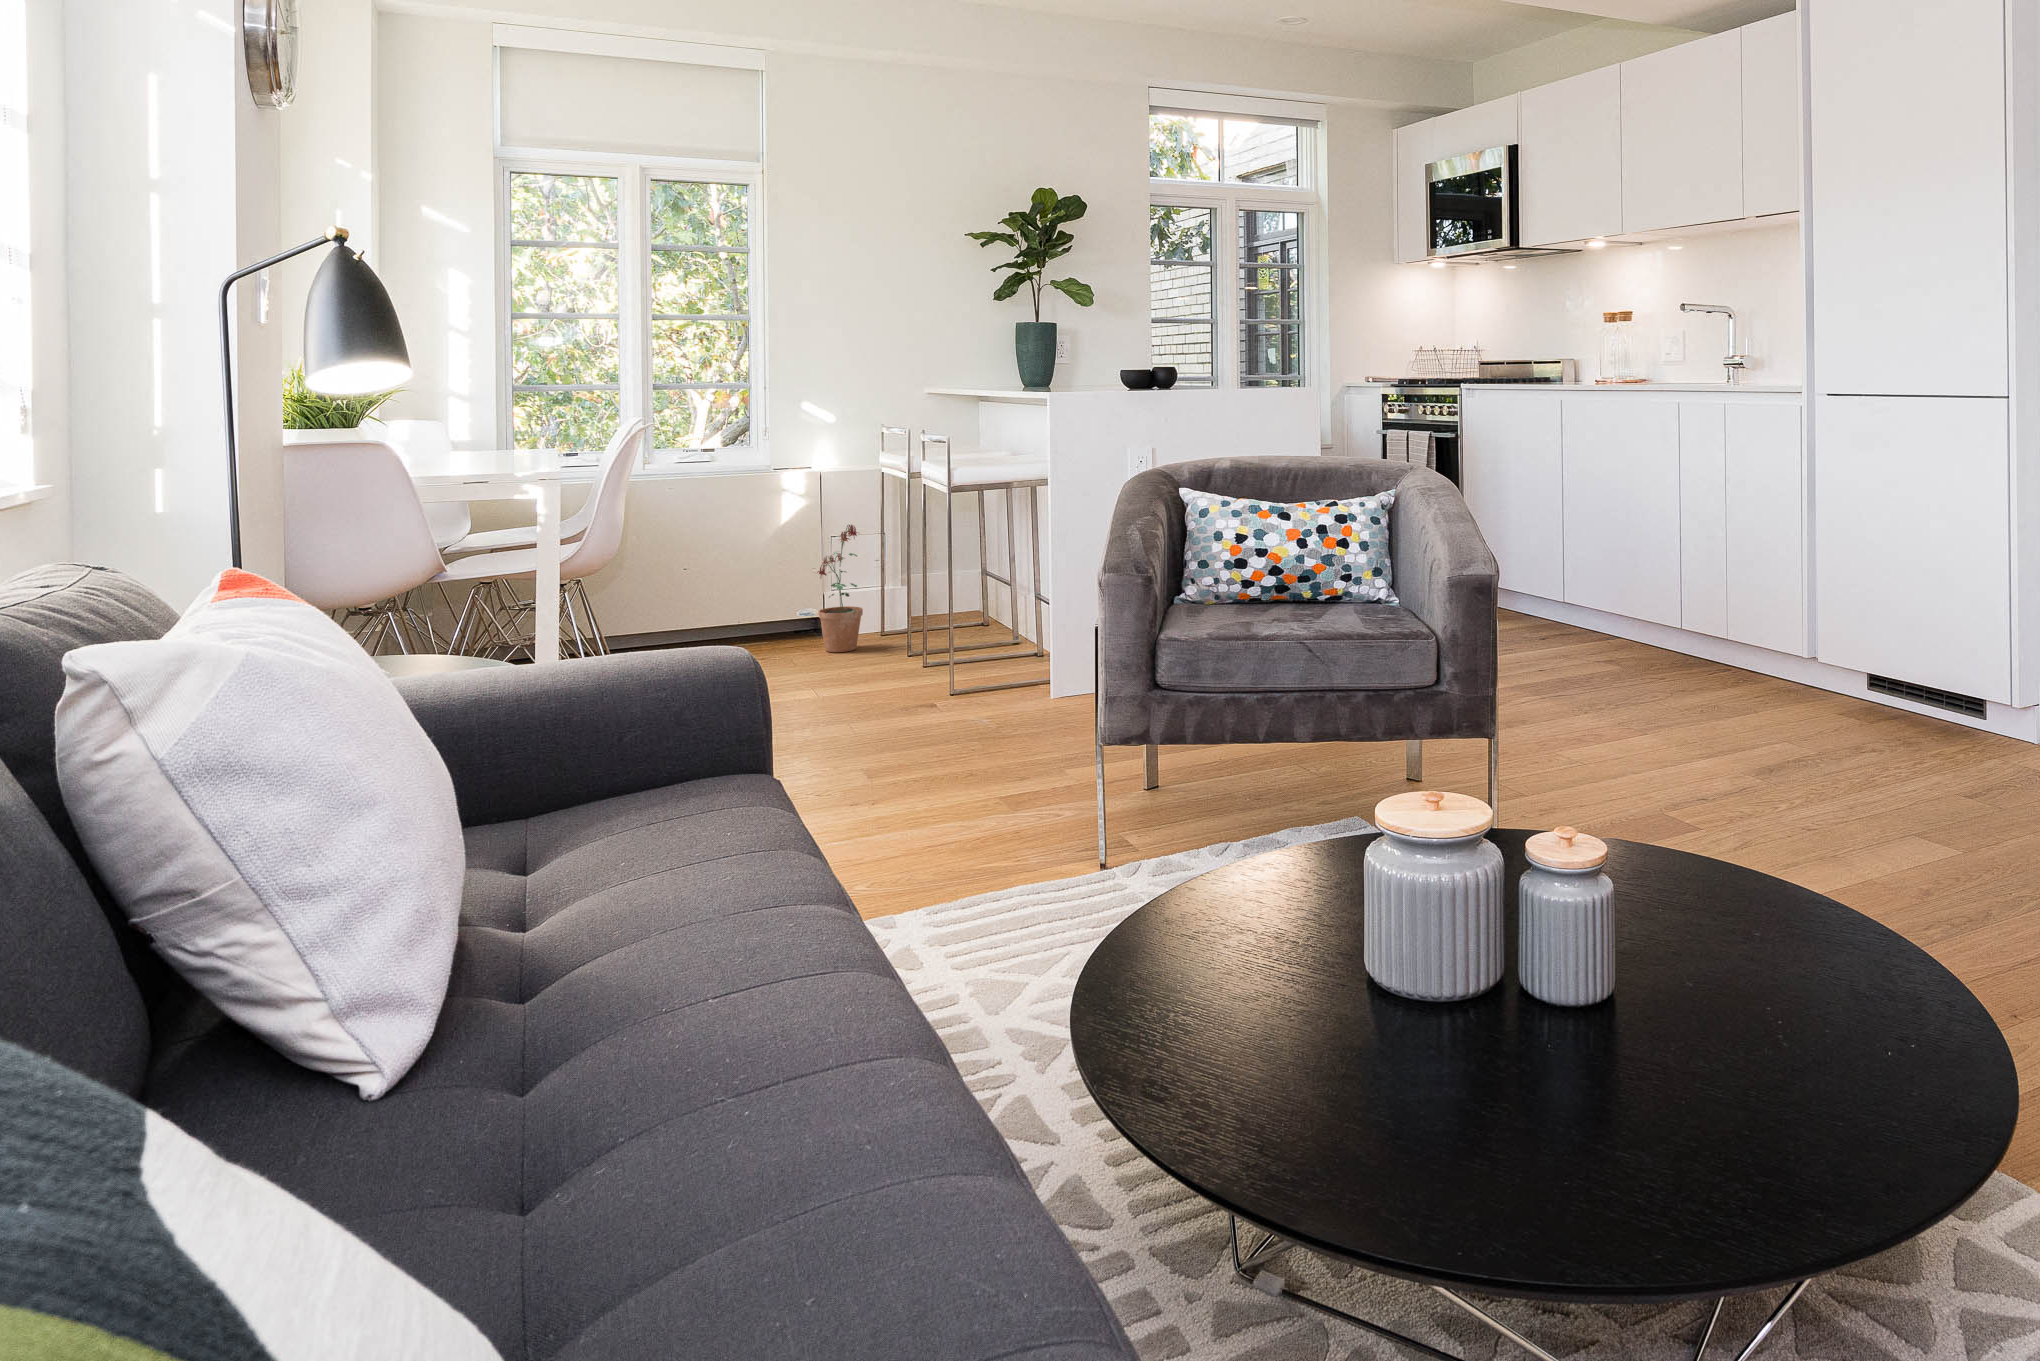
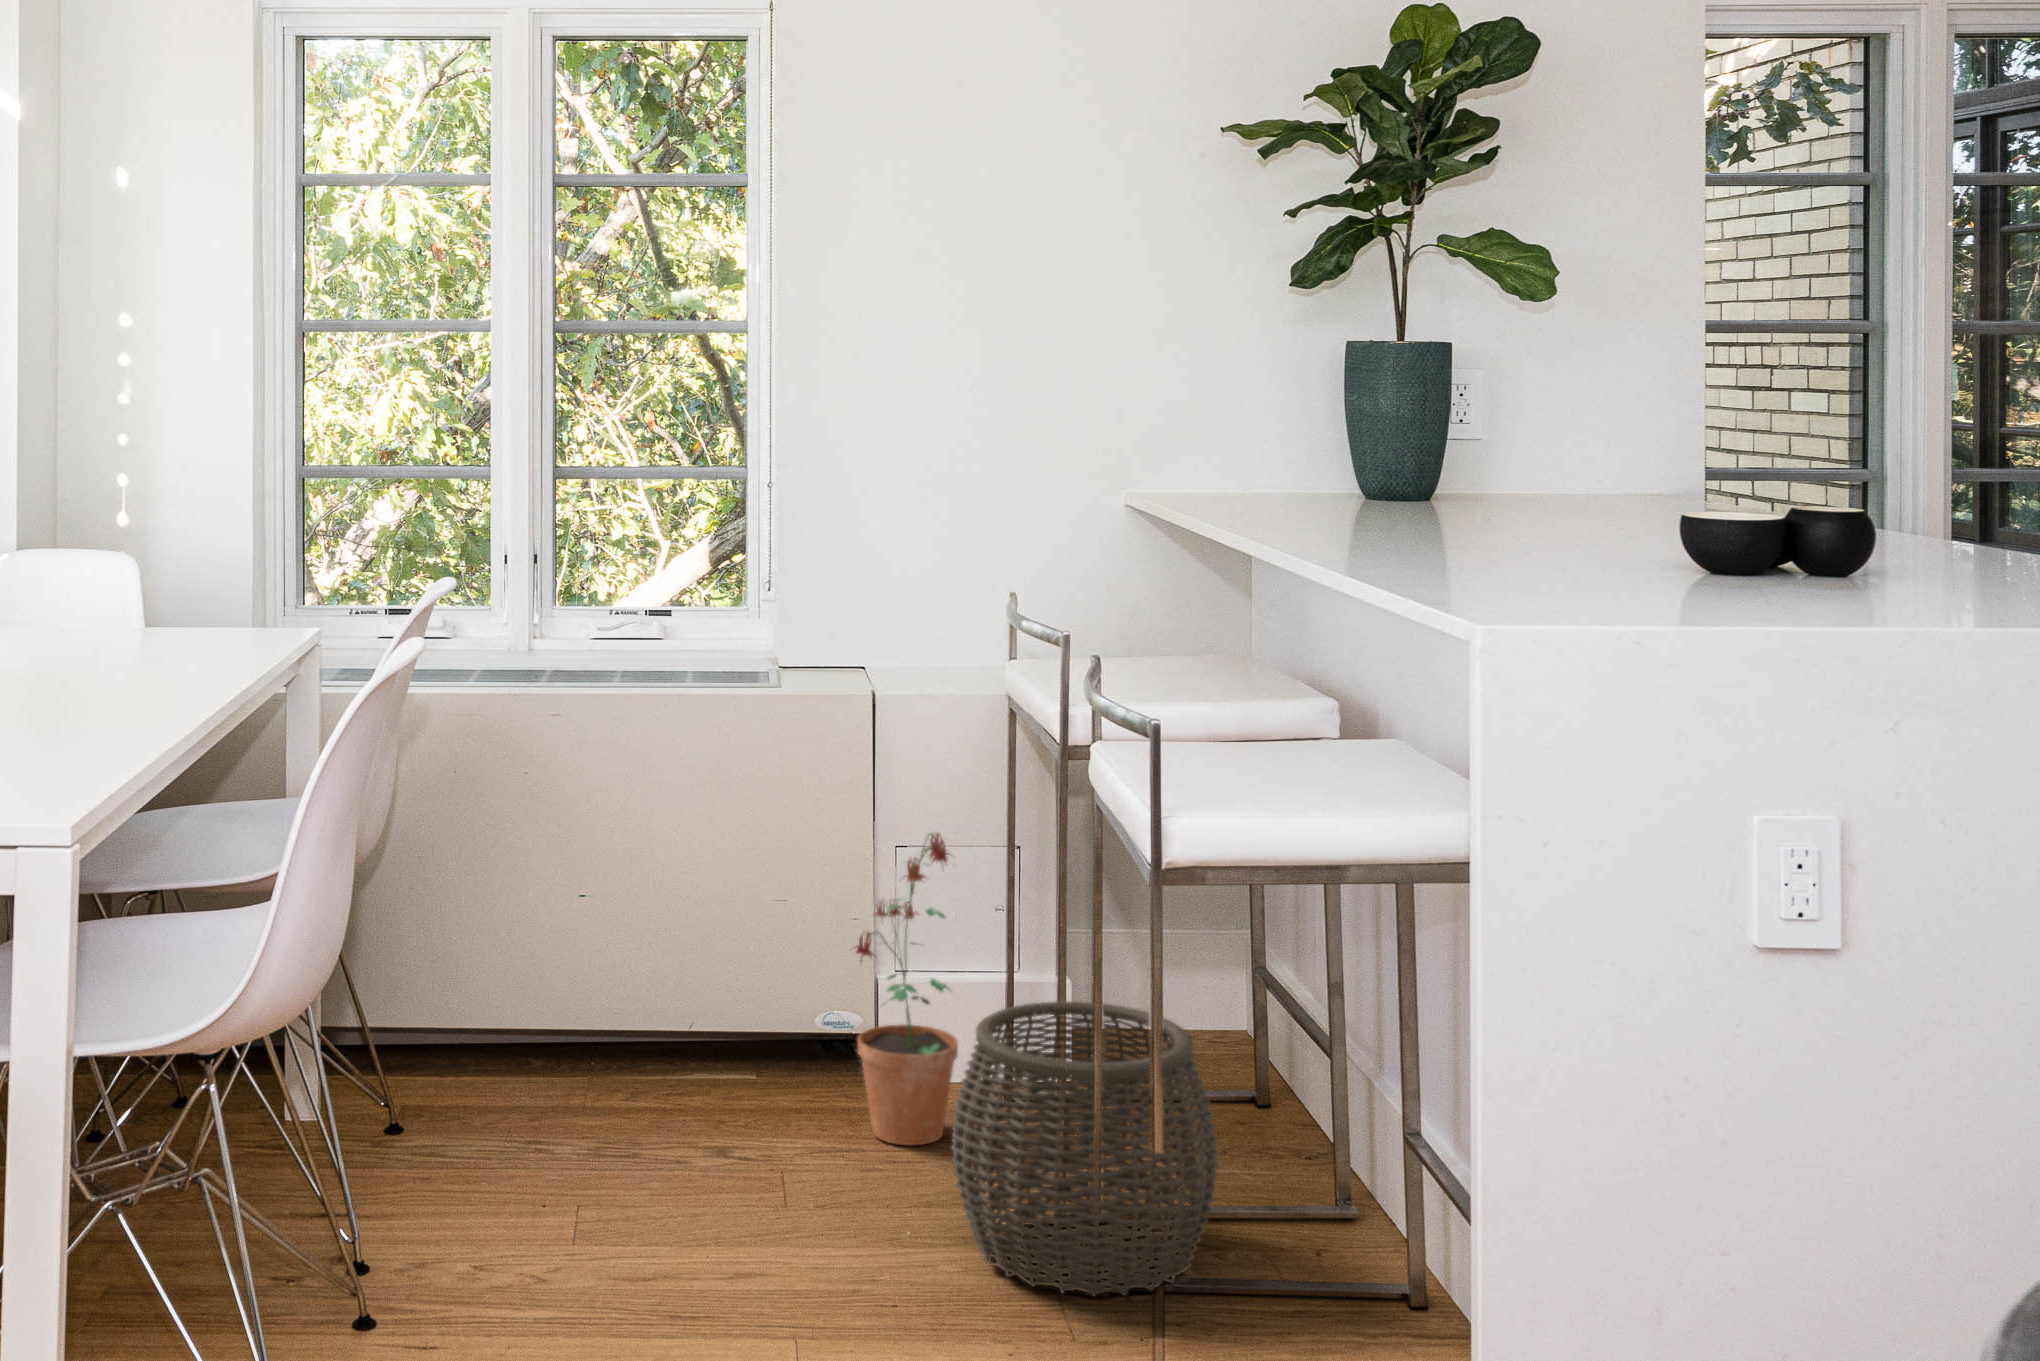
woven basket: none [869,574,974,674] -> present [952,1002,1218,1296]

